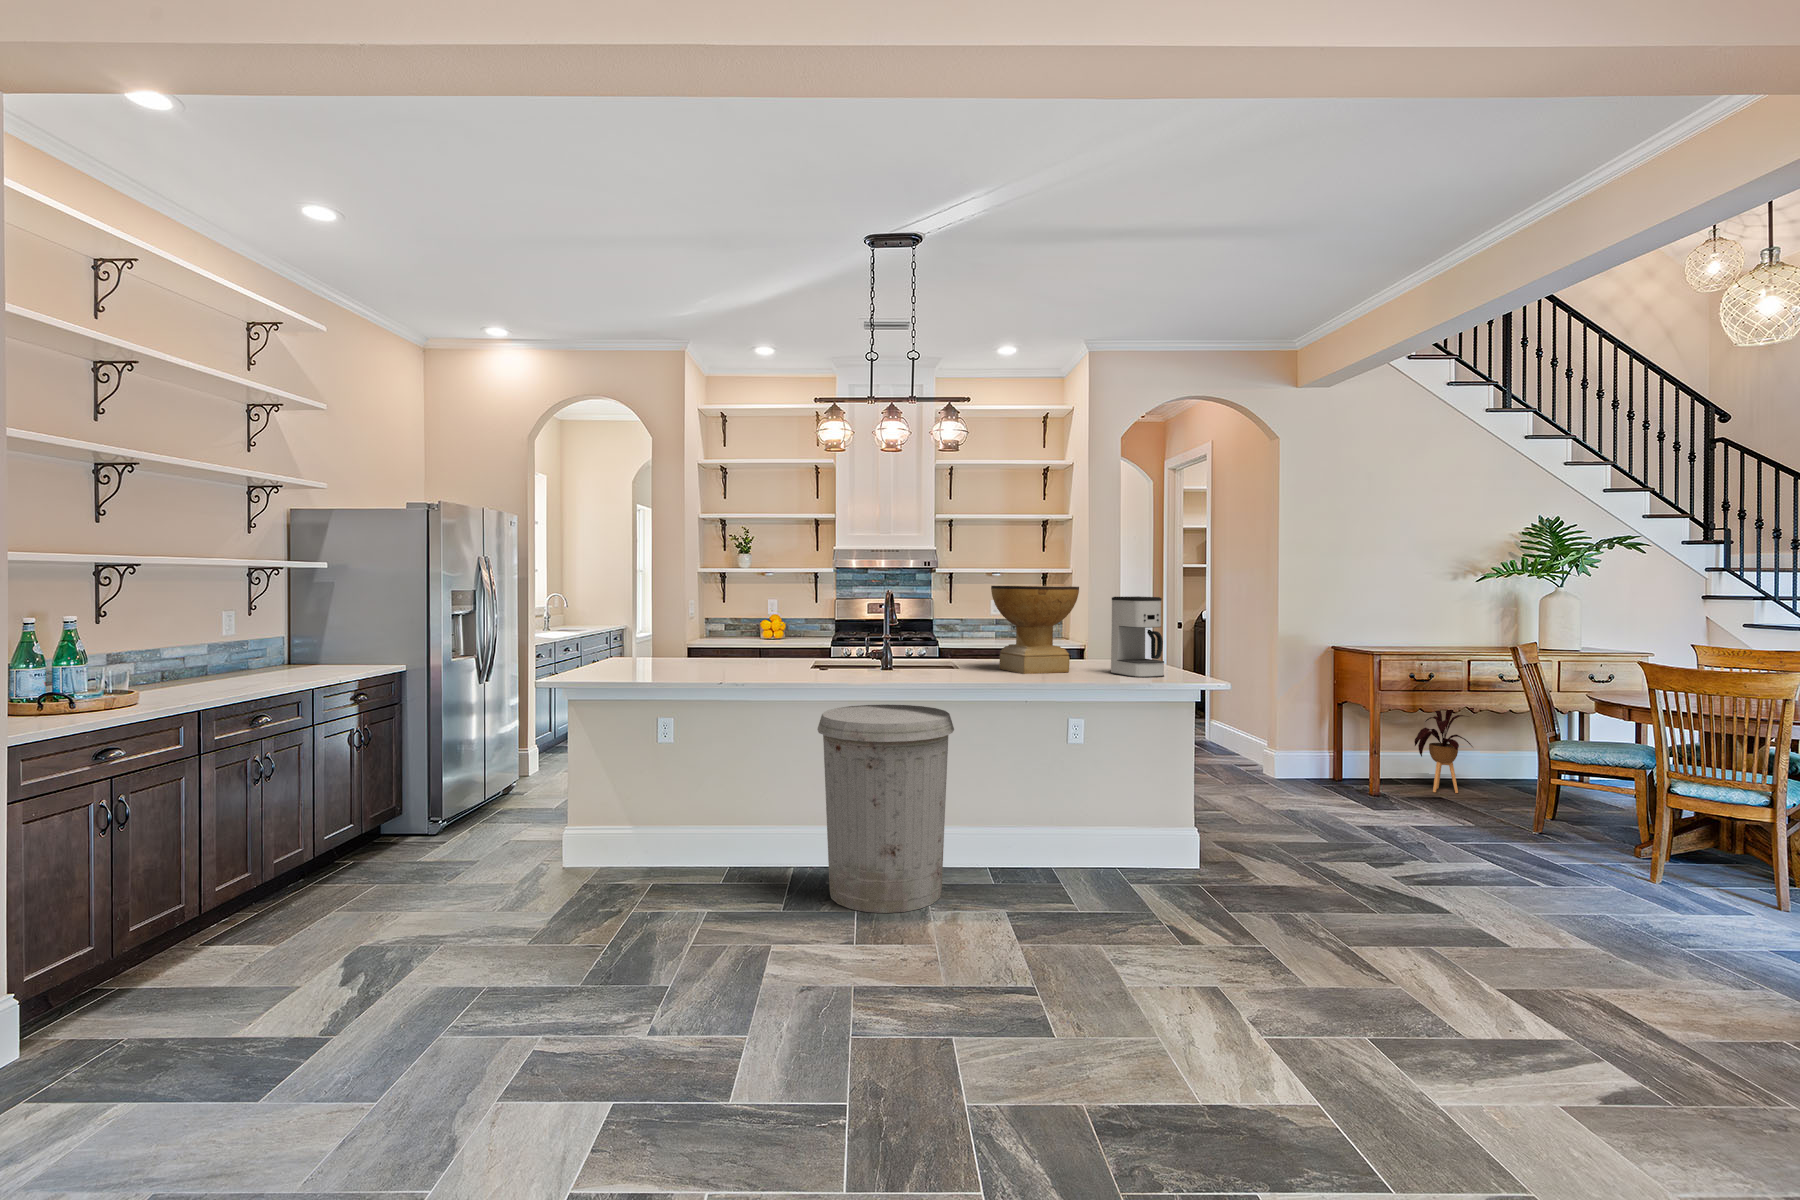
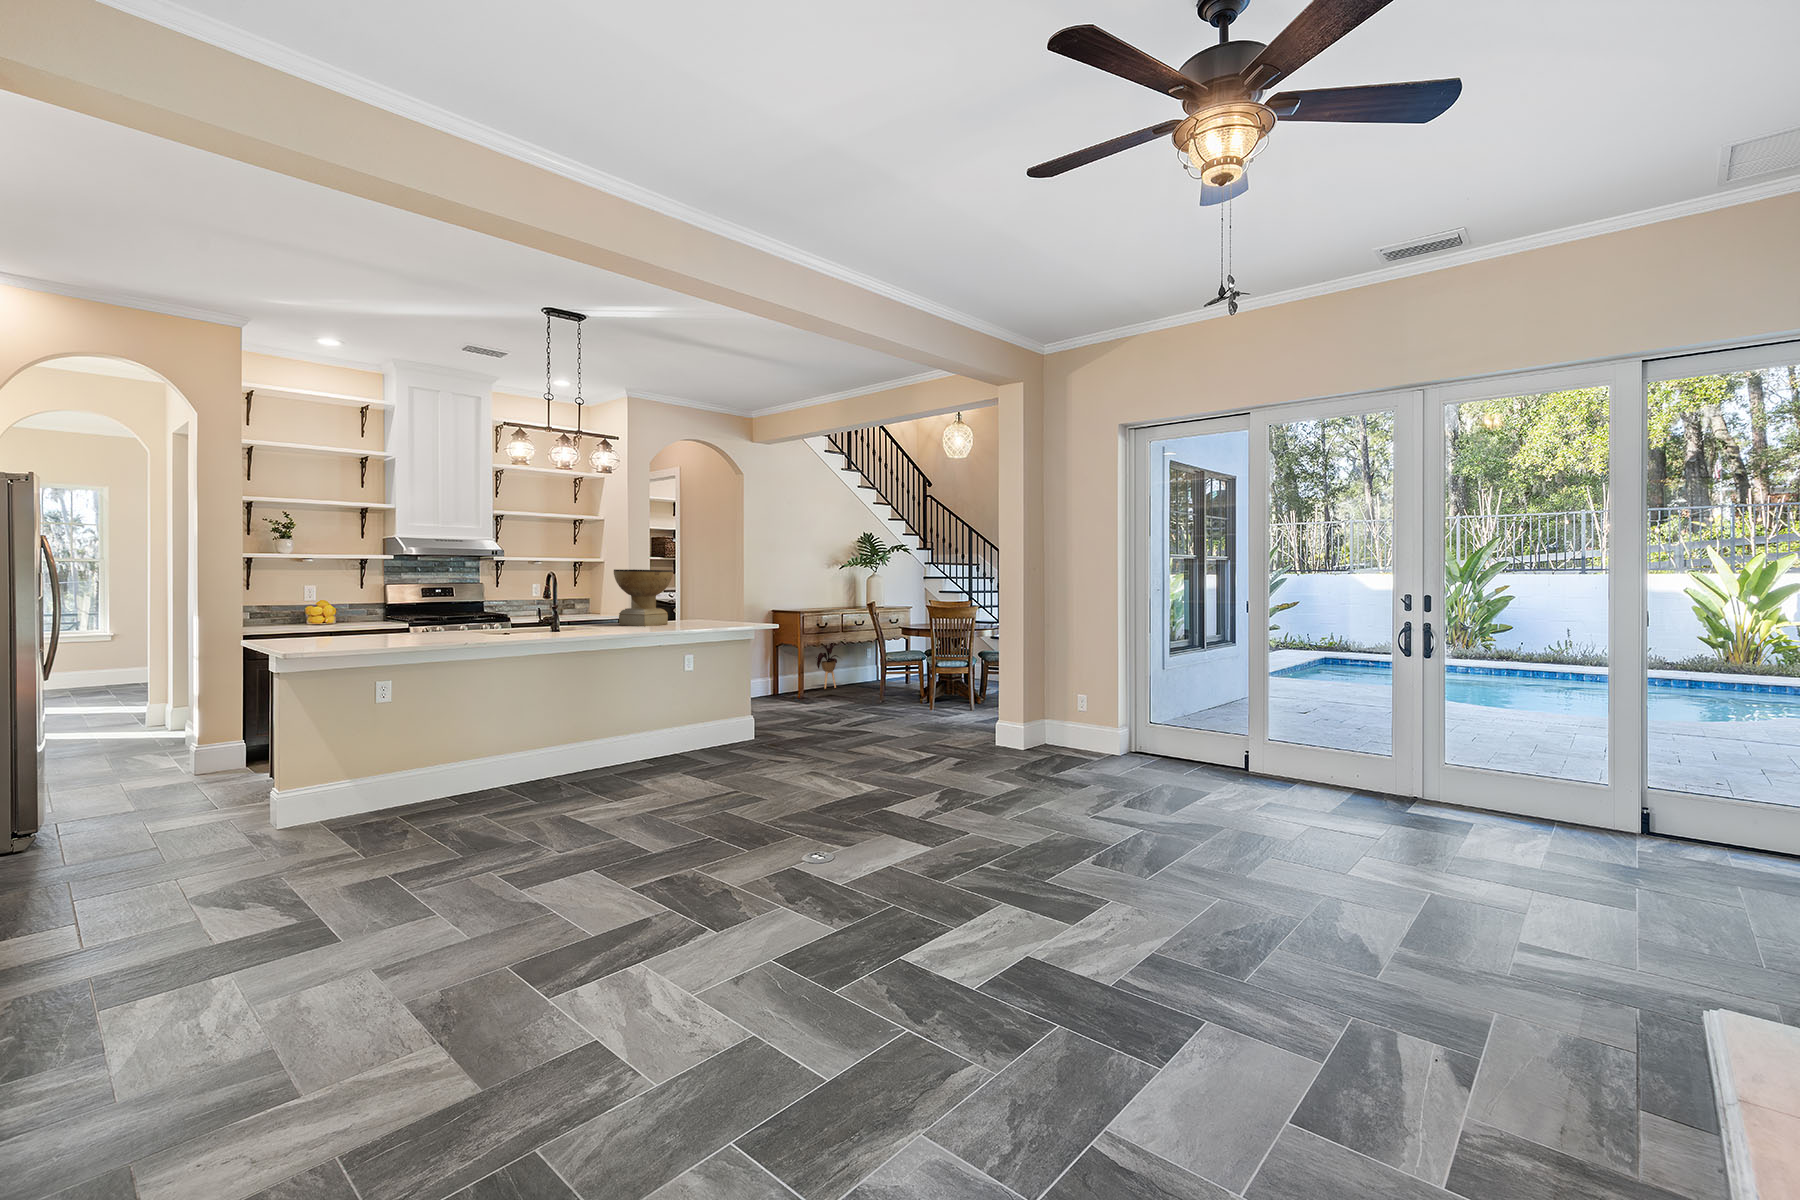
coffee maker: present [1111,596,1164,678] -> none [694,577,727,625]
trash can: present [817,705,954,913] -> none [532,648,630,782]

